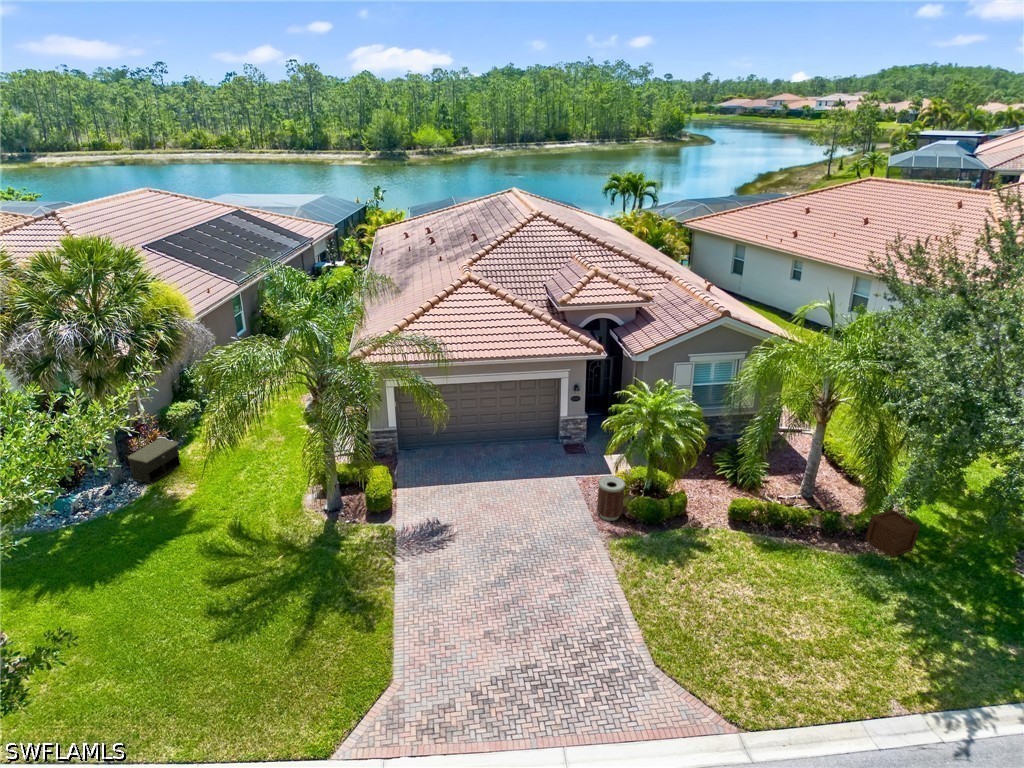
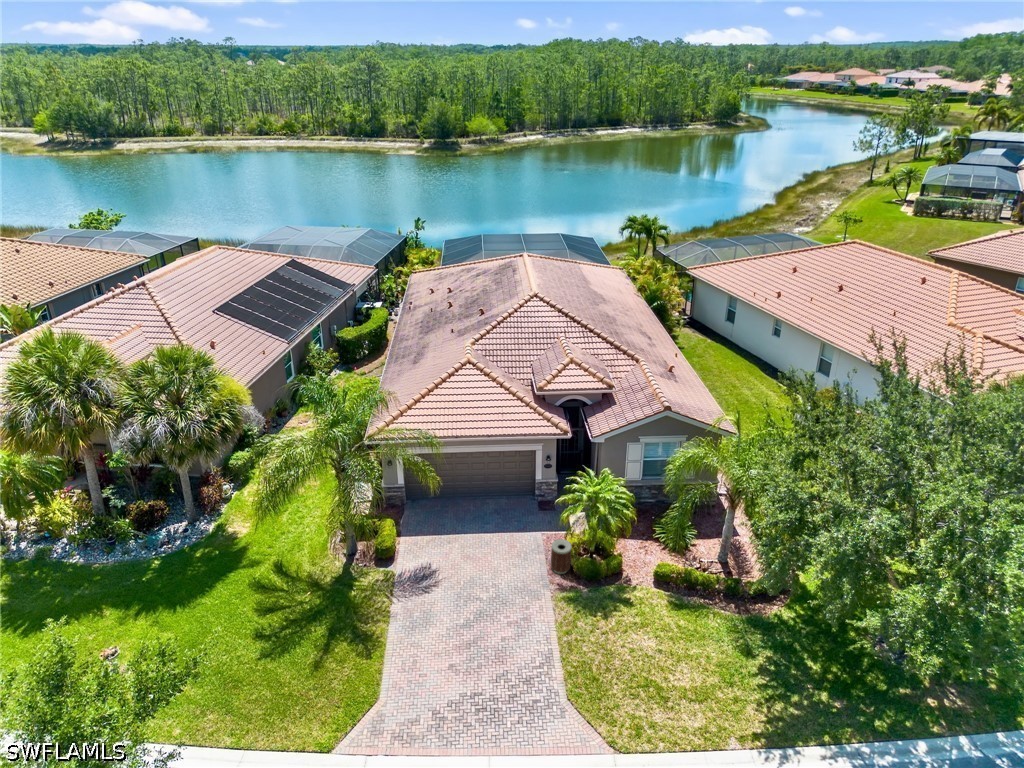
storage bench: present [128,438,181,484] -> none [201,486,241,523]
wooden crate: present [866,510,920,557] -> none [756,580,796,619]

